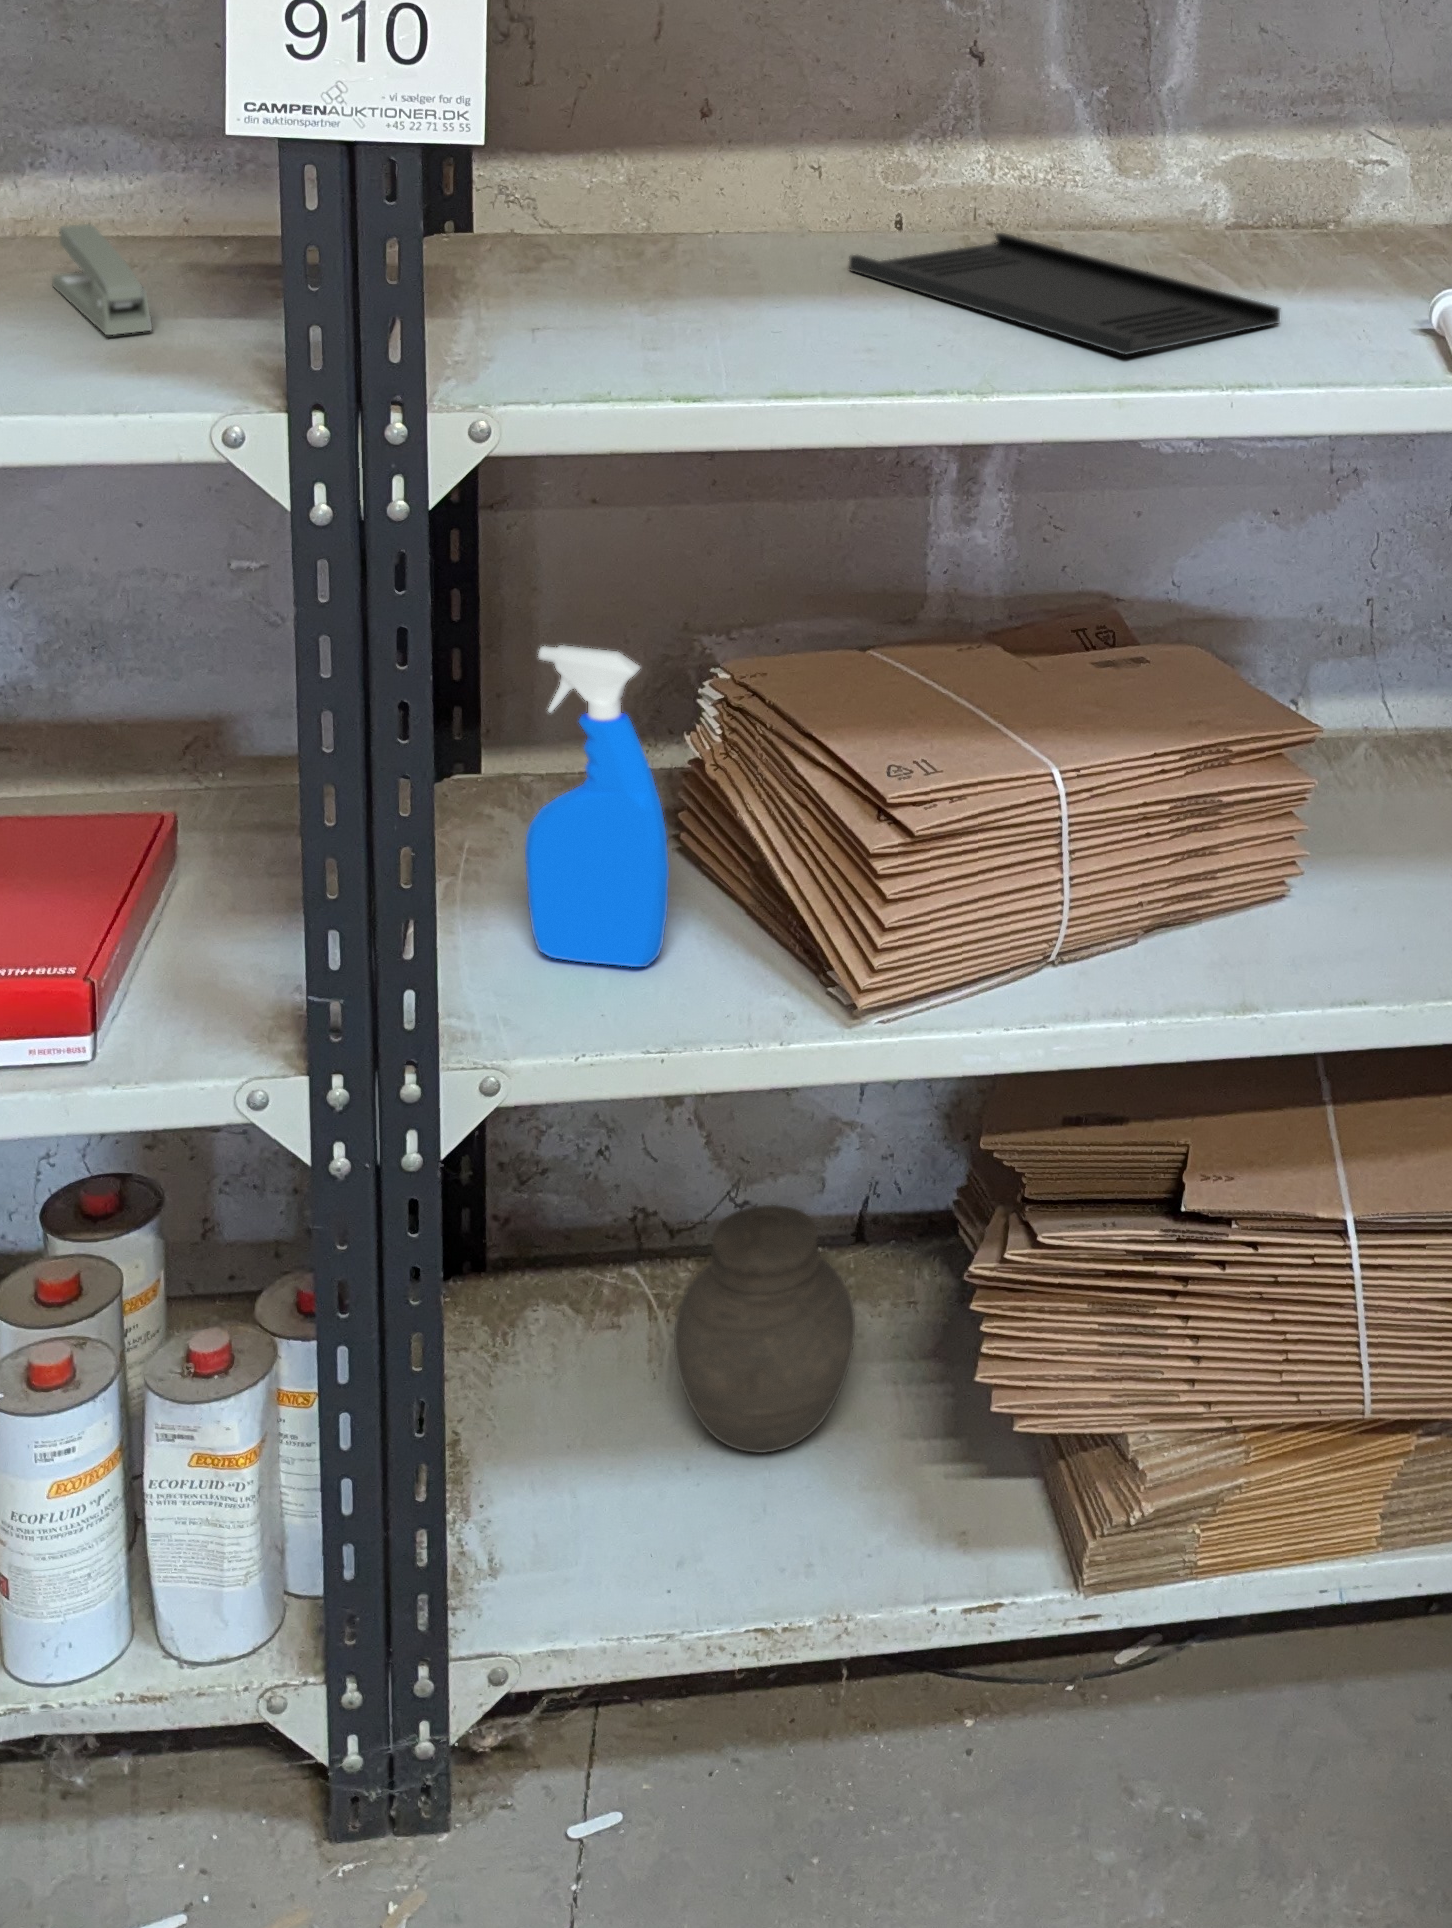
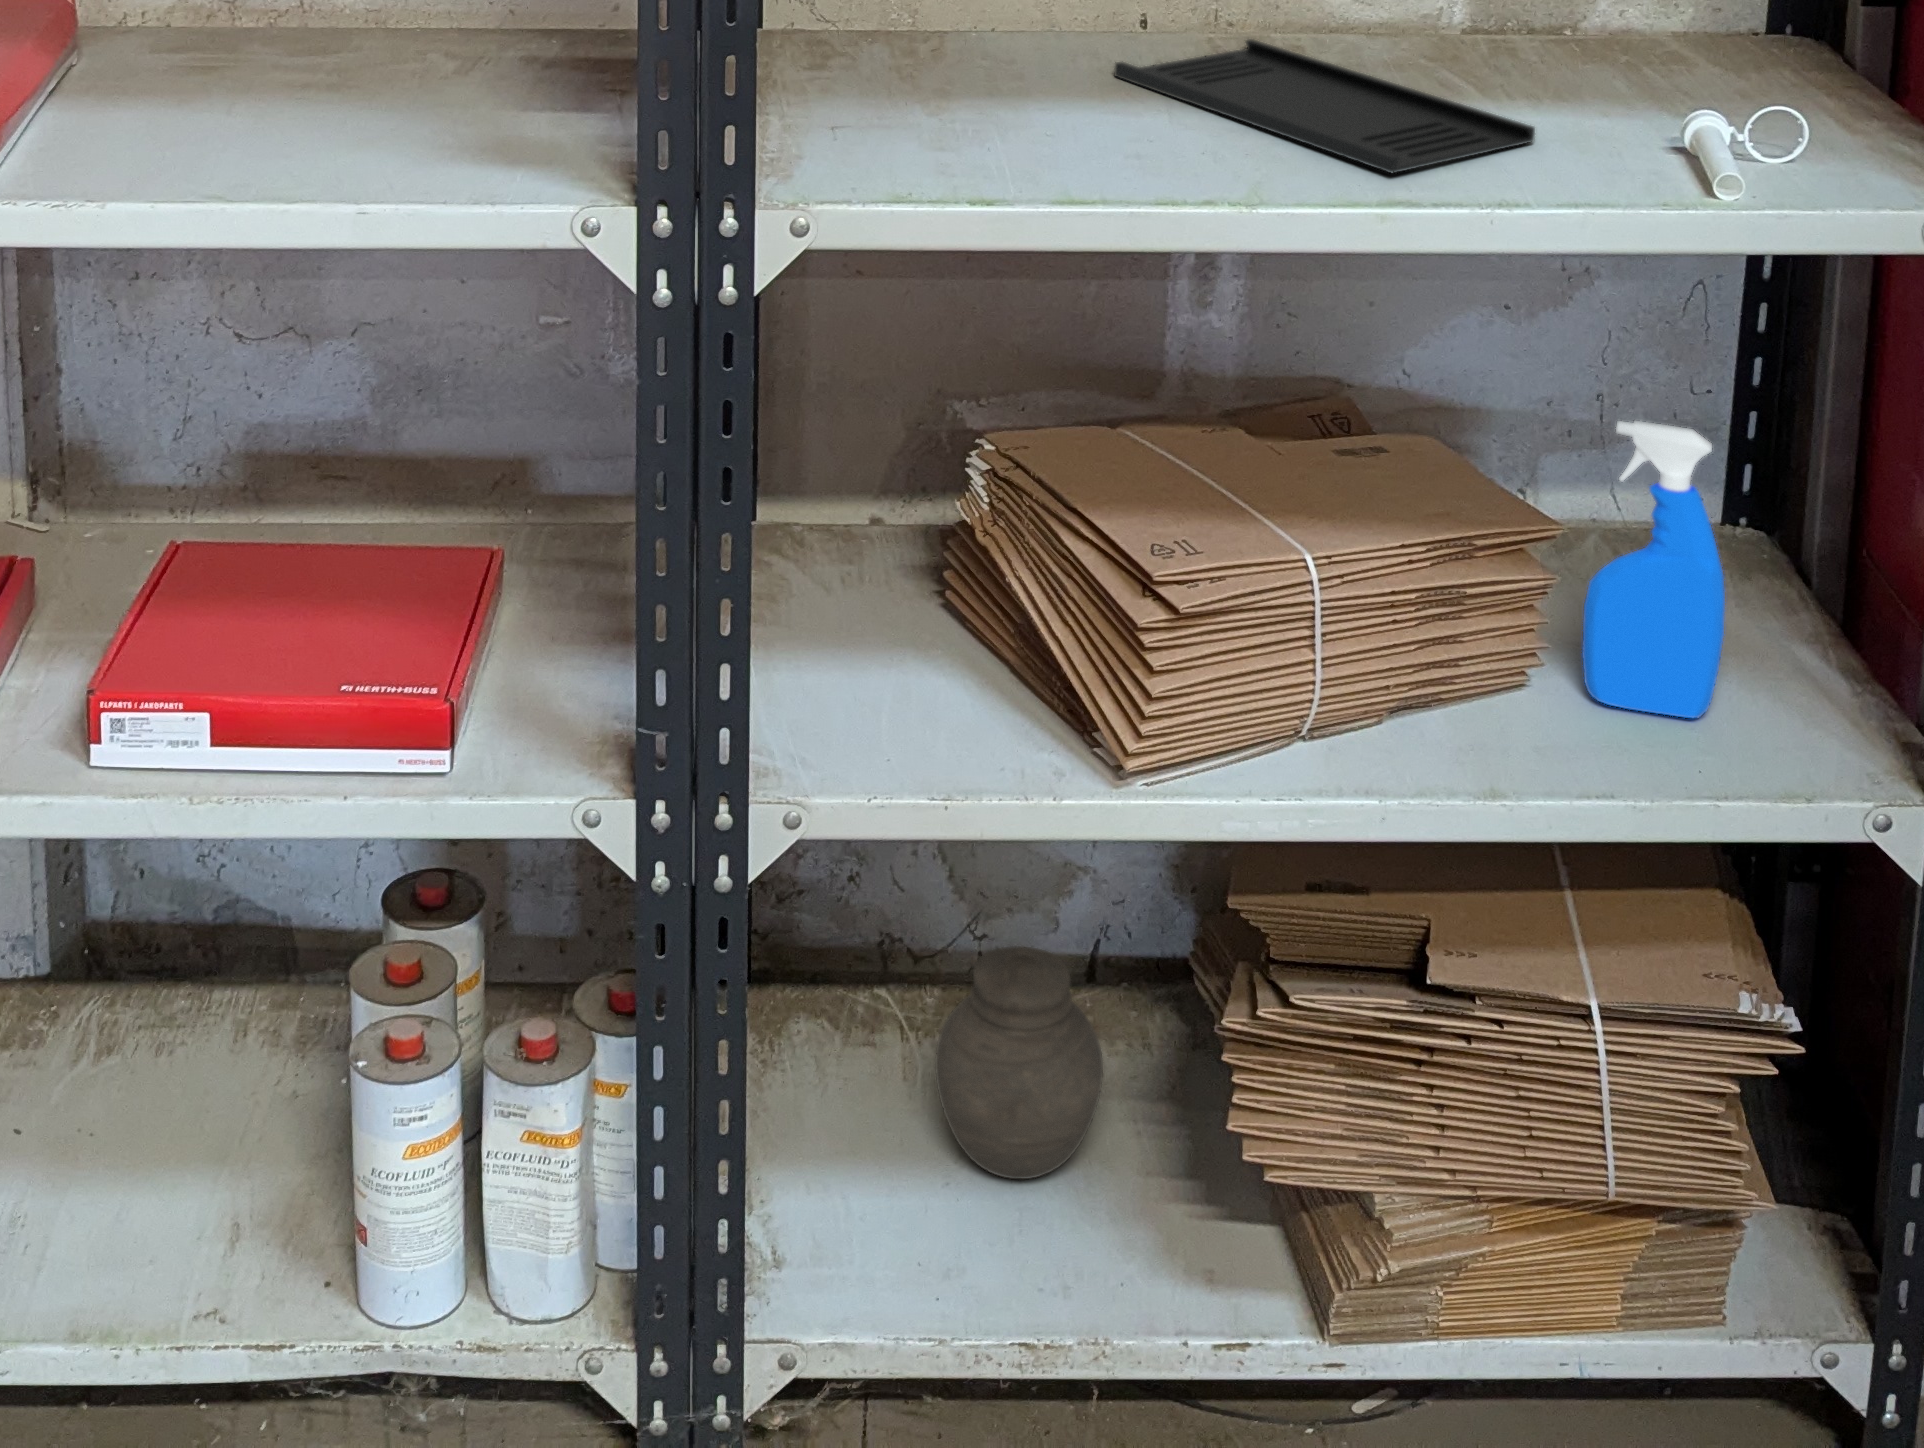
stapler: present [52,224,152,335] -> none [416,26,513,132]
spray bottle: present [525,645,669,967] -> present [1582,421,1725,718]

